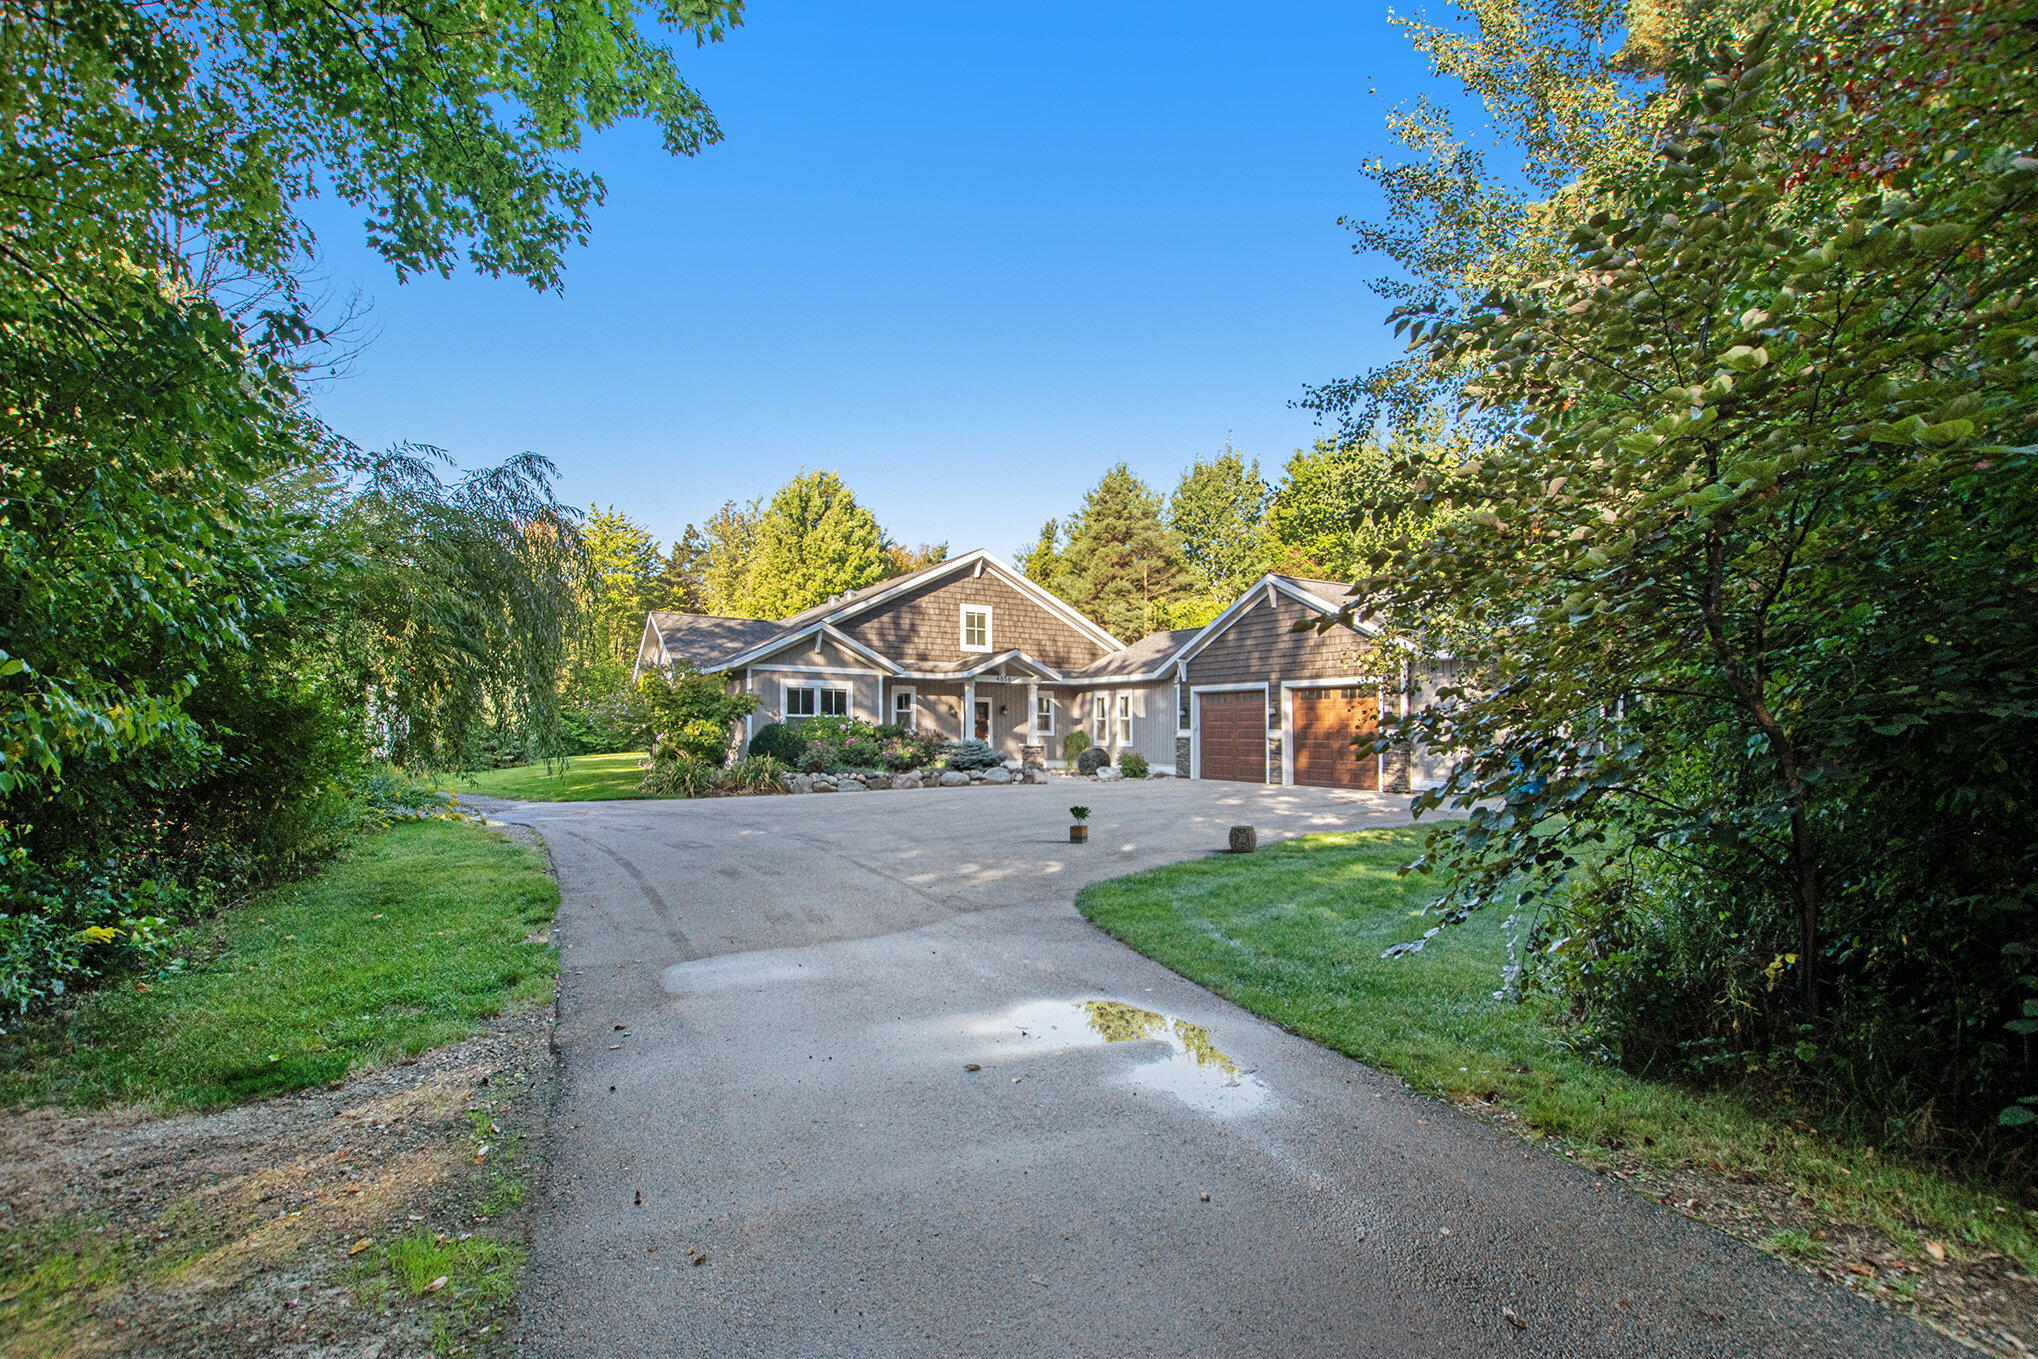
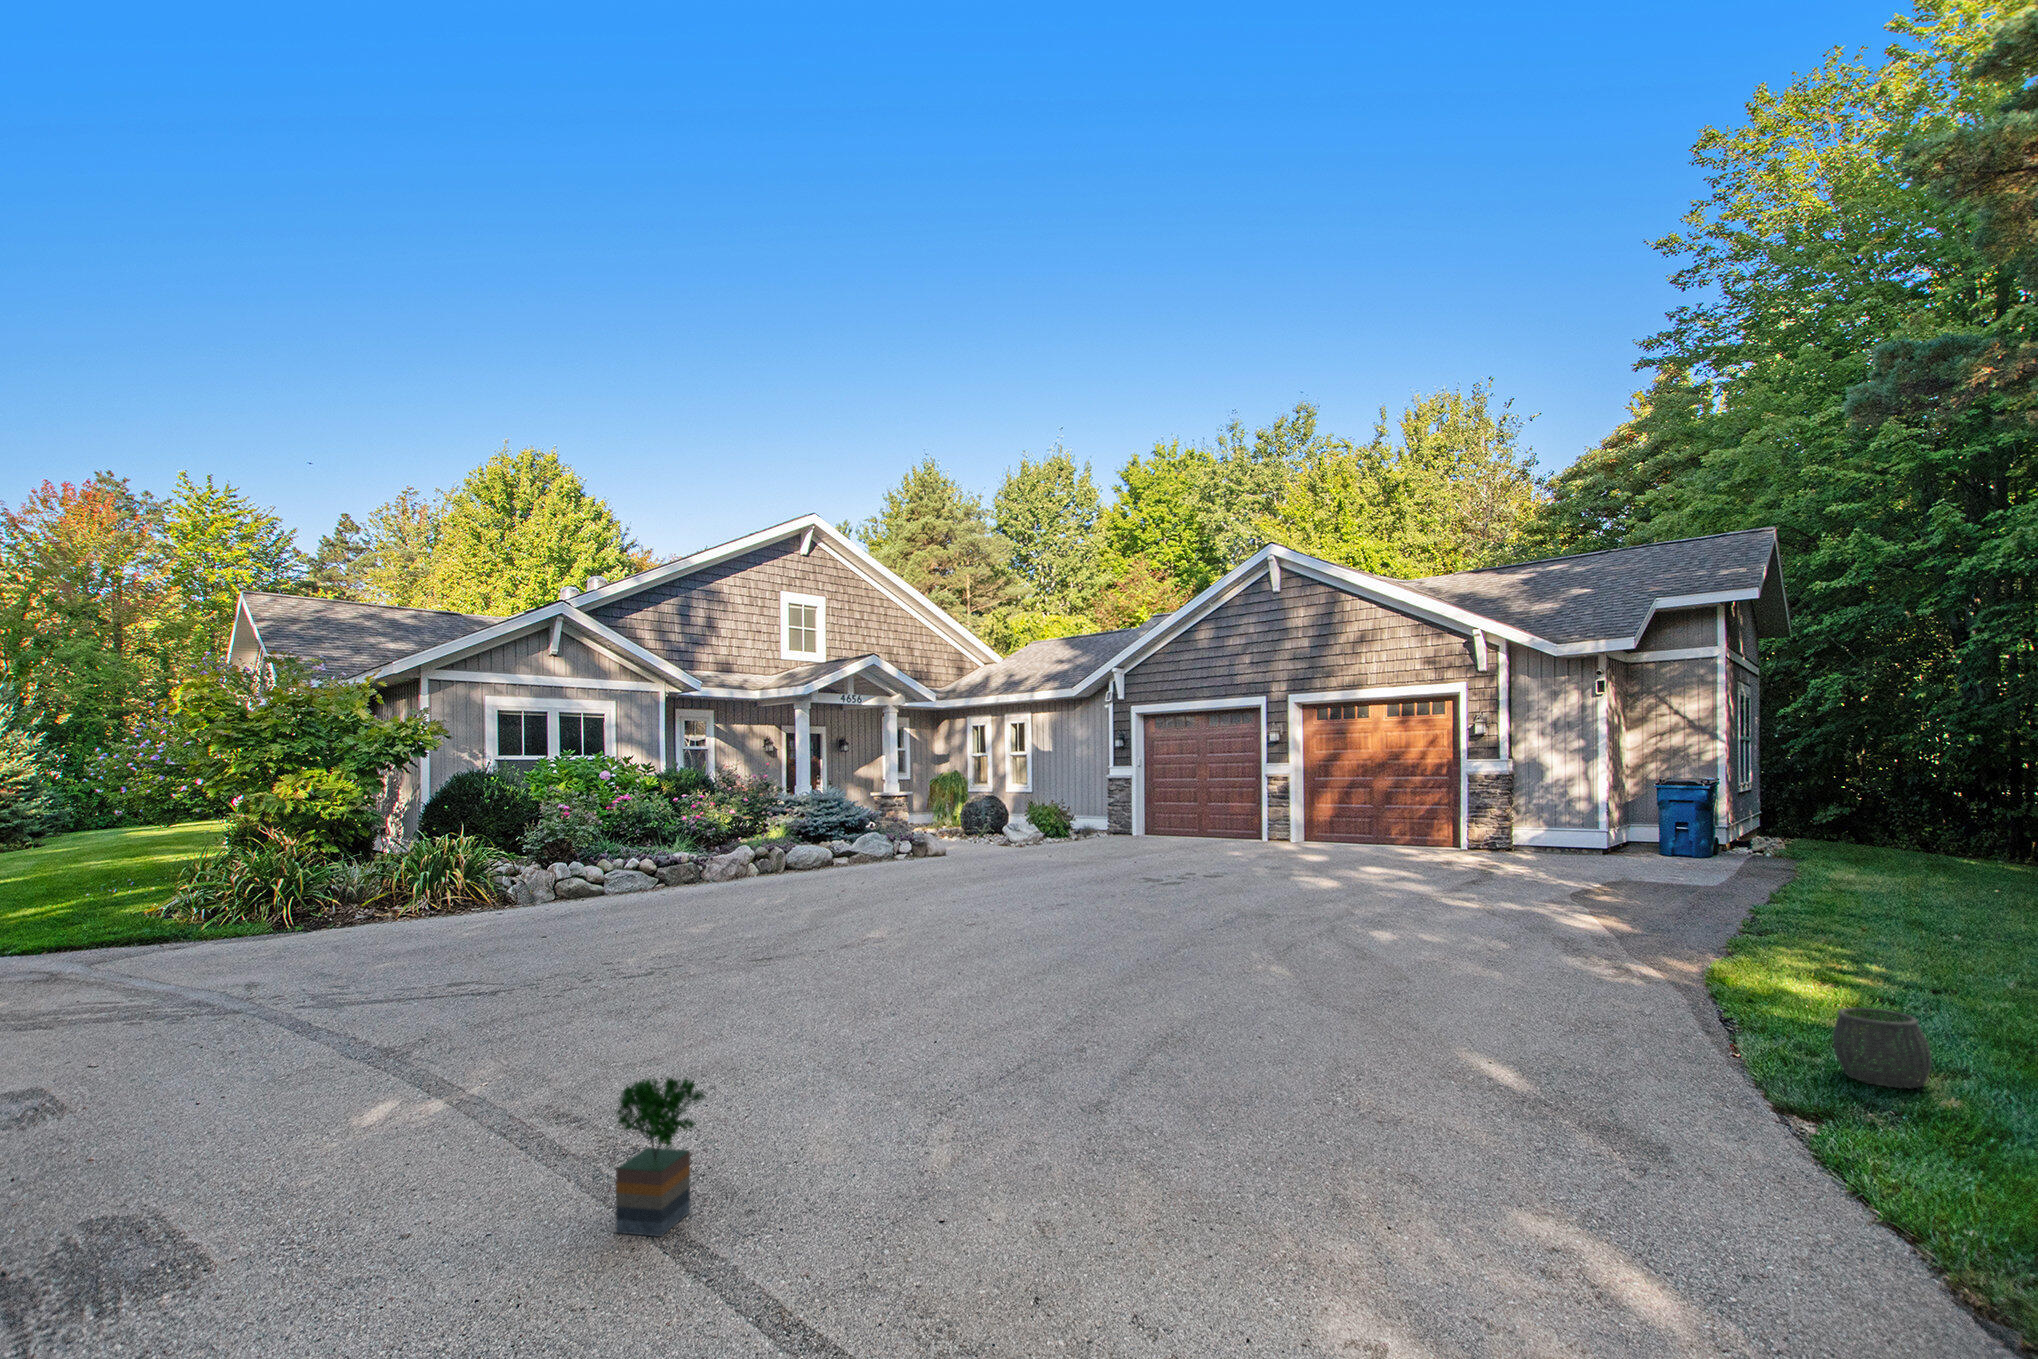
potted tree: present [1069,806,1091,843] -> present [616,1078,706,1237]

